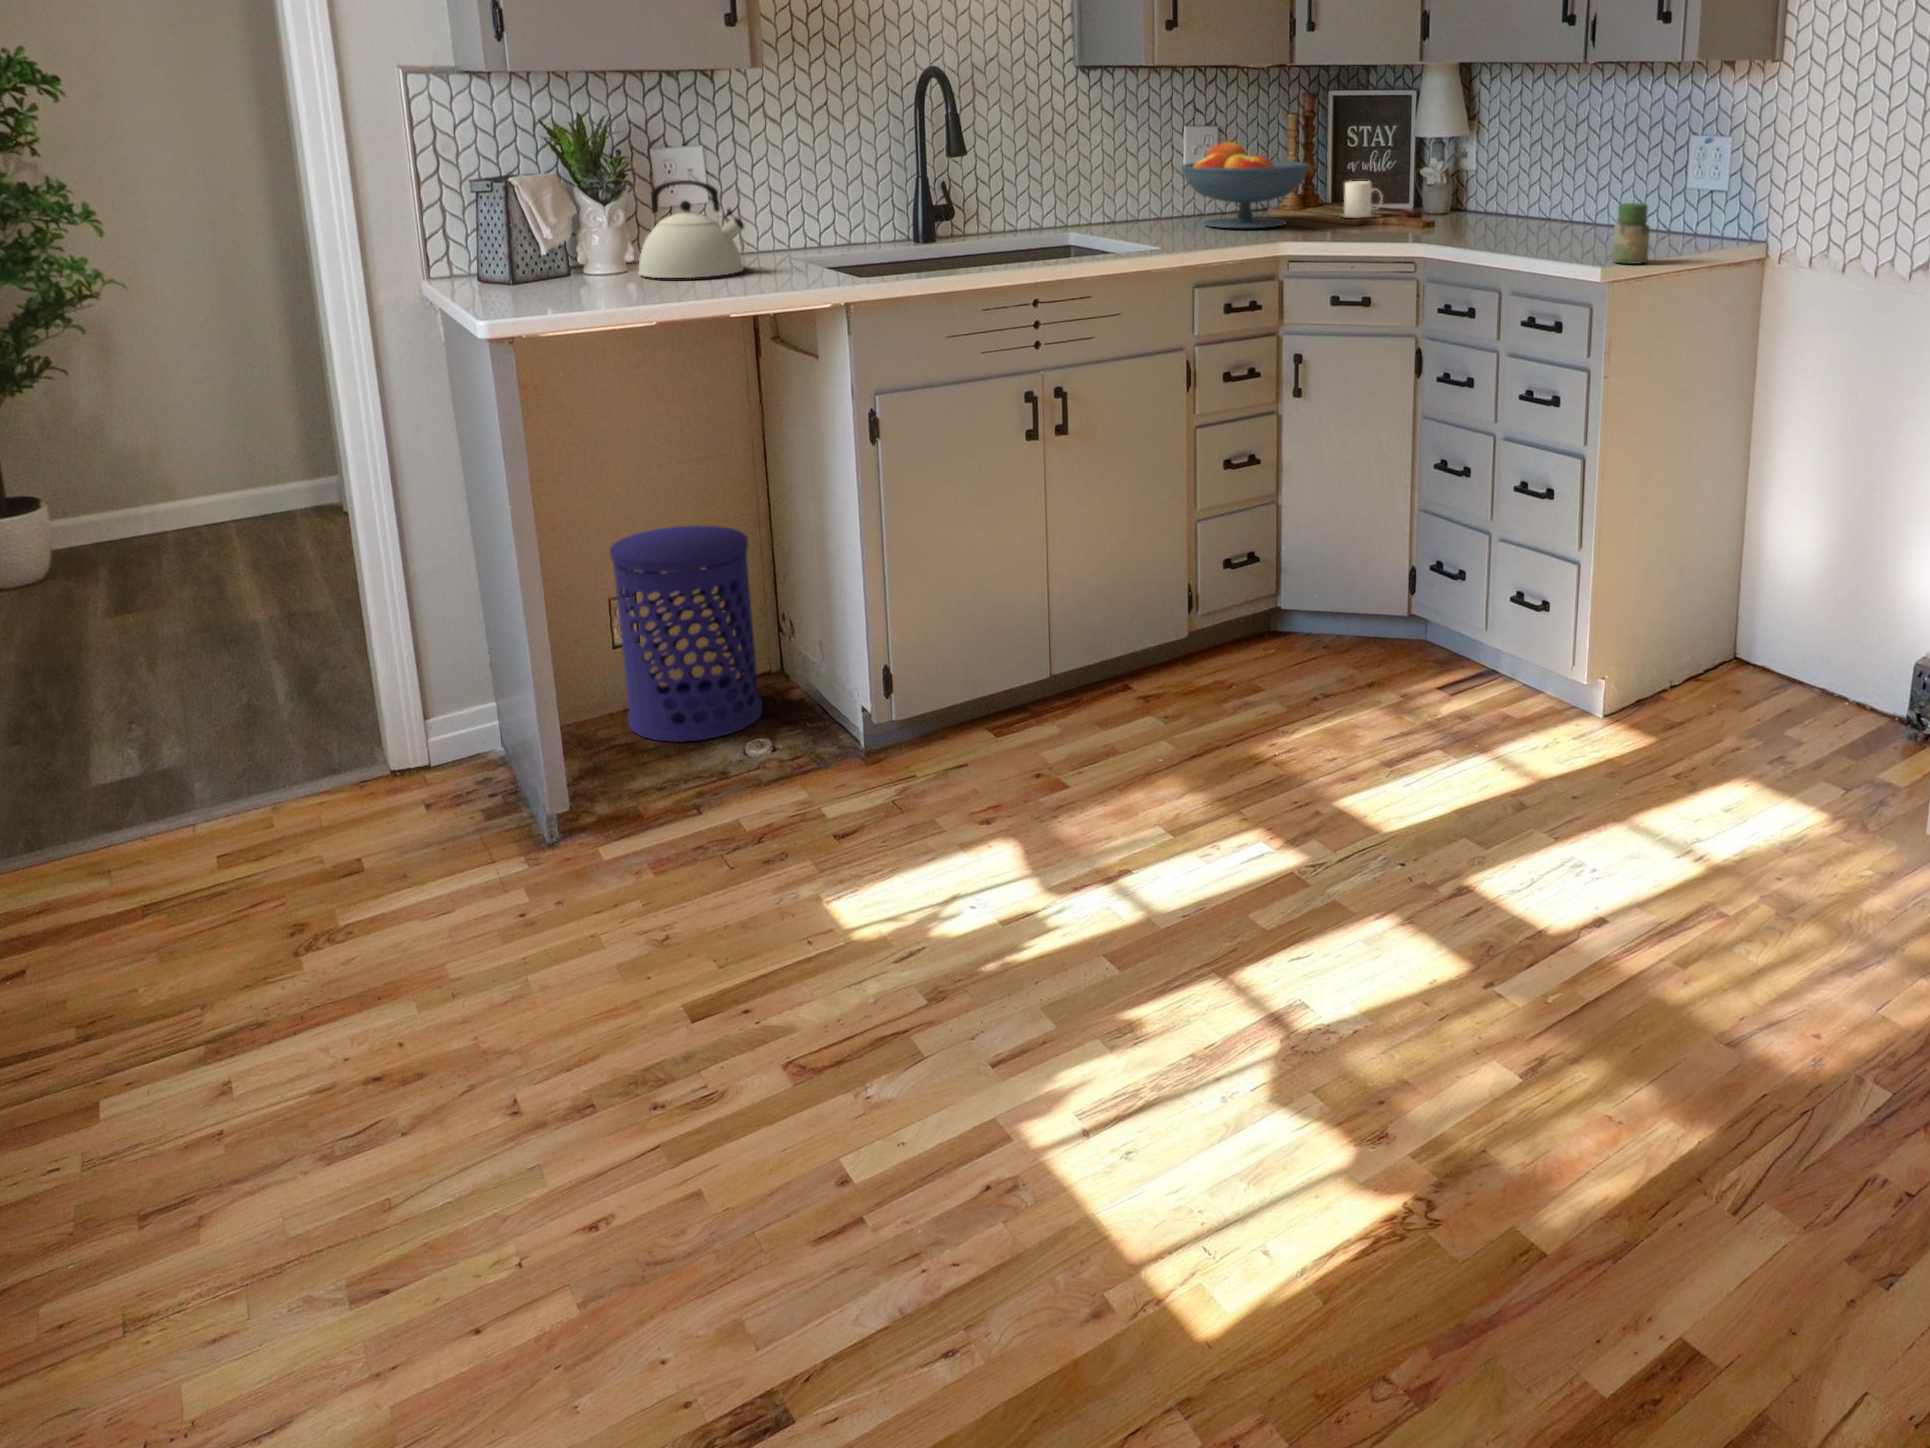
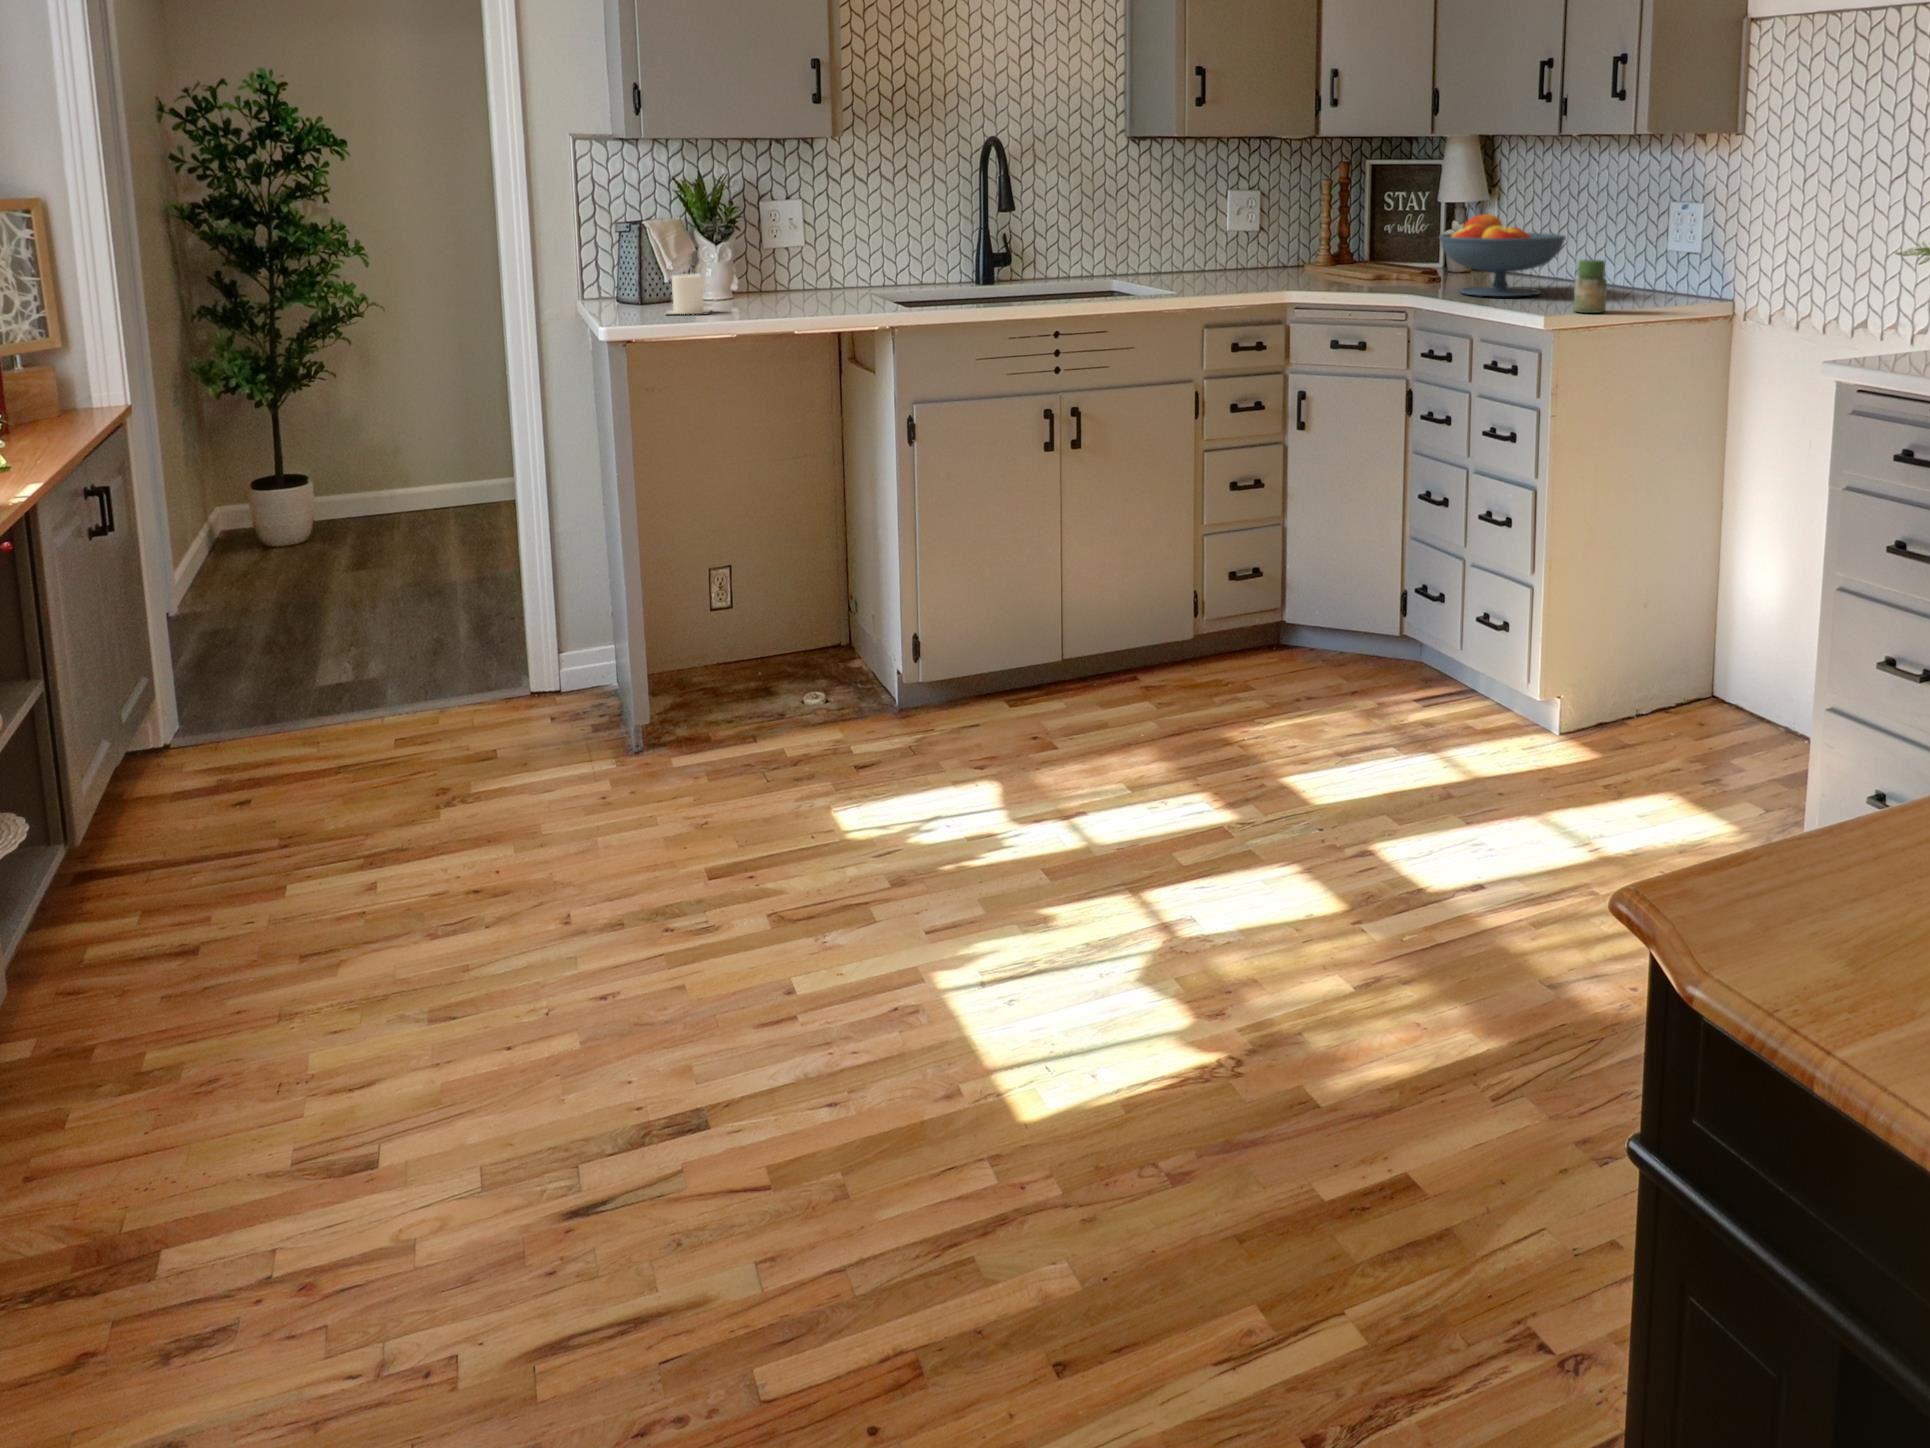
fruit bowl: present [1181,142,1309,228] -> present [1439,214,1566,296]
kettle: present [639,180,744,278] -> none [744,225,830,304]
mug: present [1341,181,1383,218] -> present [667,274,717,314]
waste bin: present [610,526,762,742] -> none [711,513,830,691]

